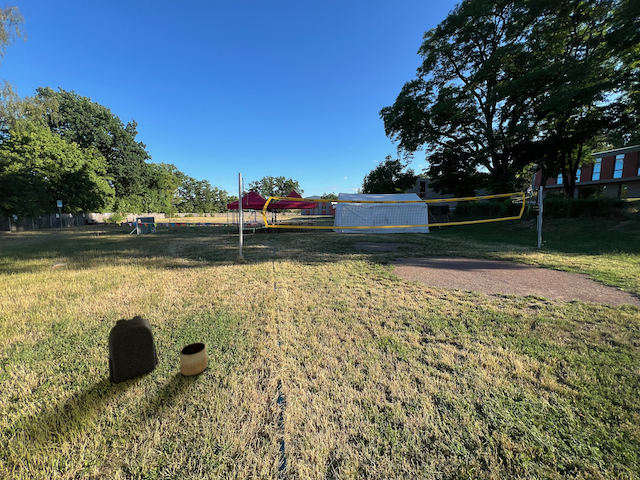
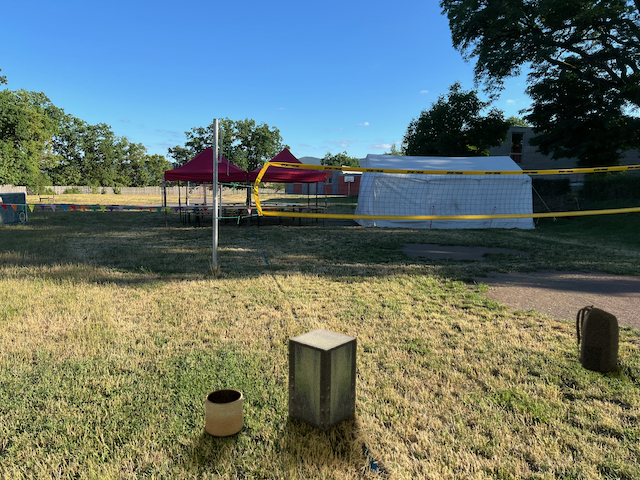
storage box: none [239,301,284,371] -> present [288,328,357,431]
backpack: present [108,315,158,383] -> present [567,305,619,372]

